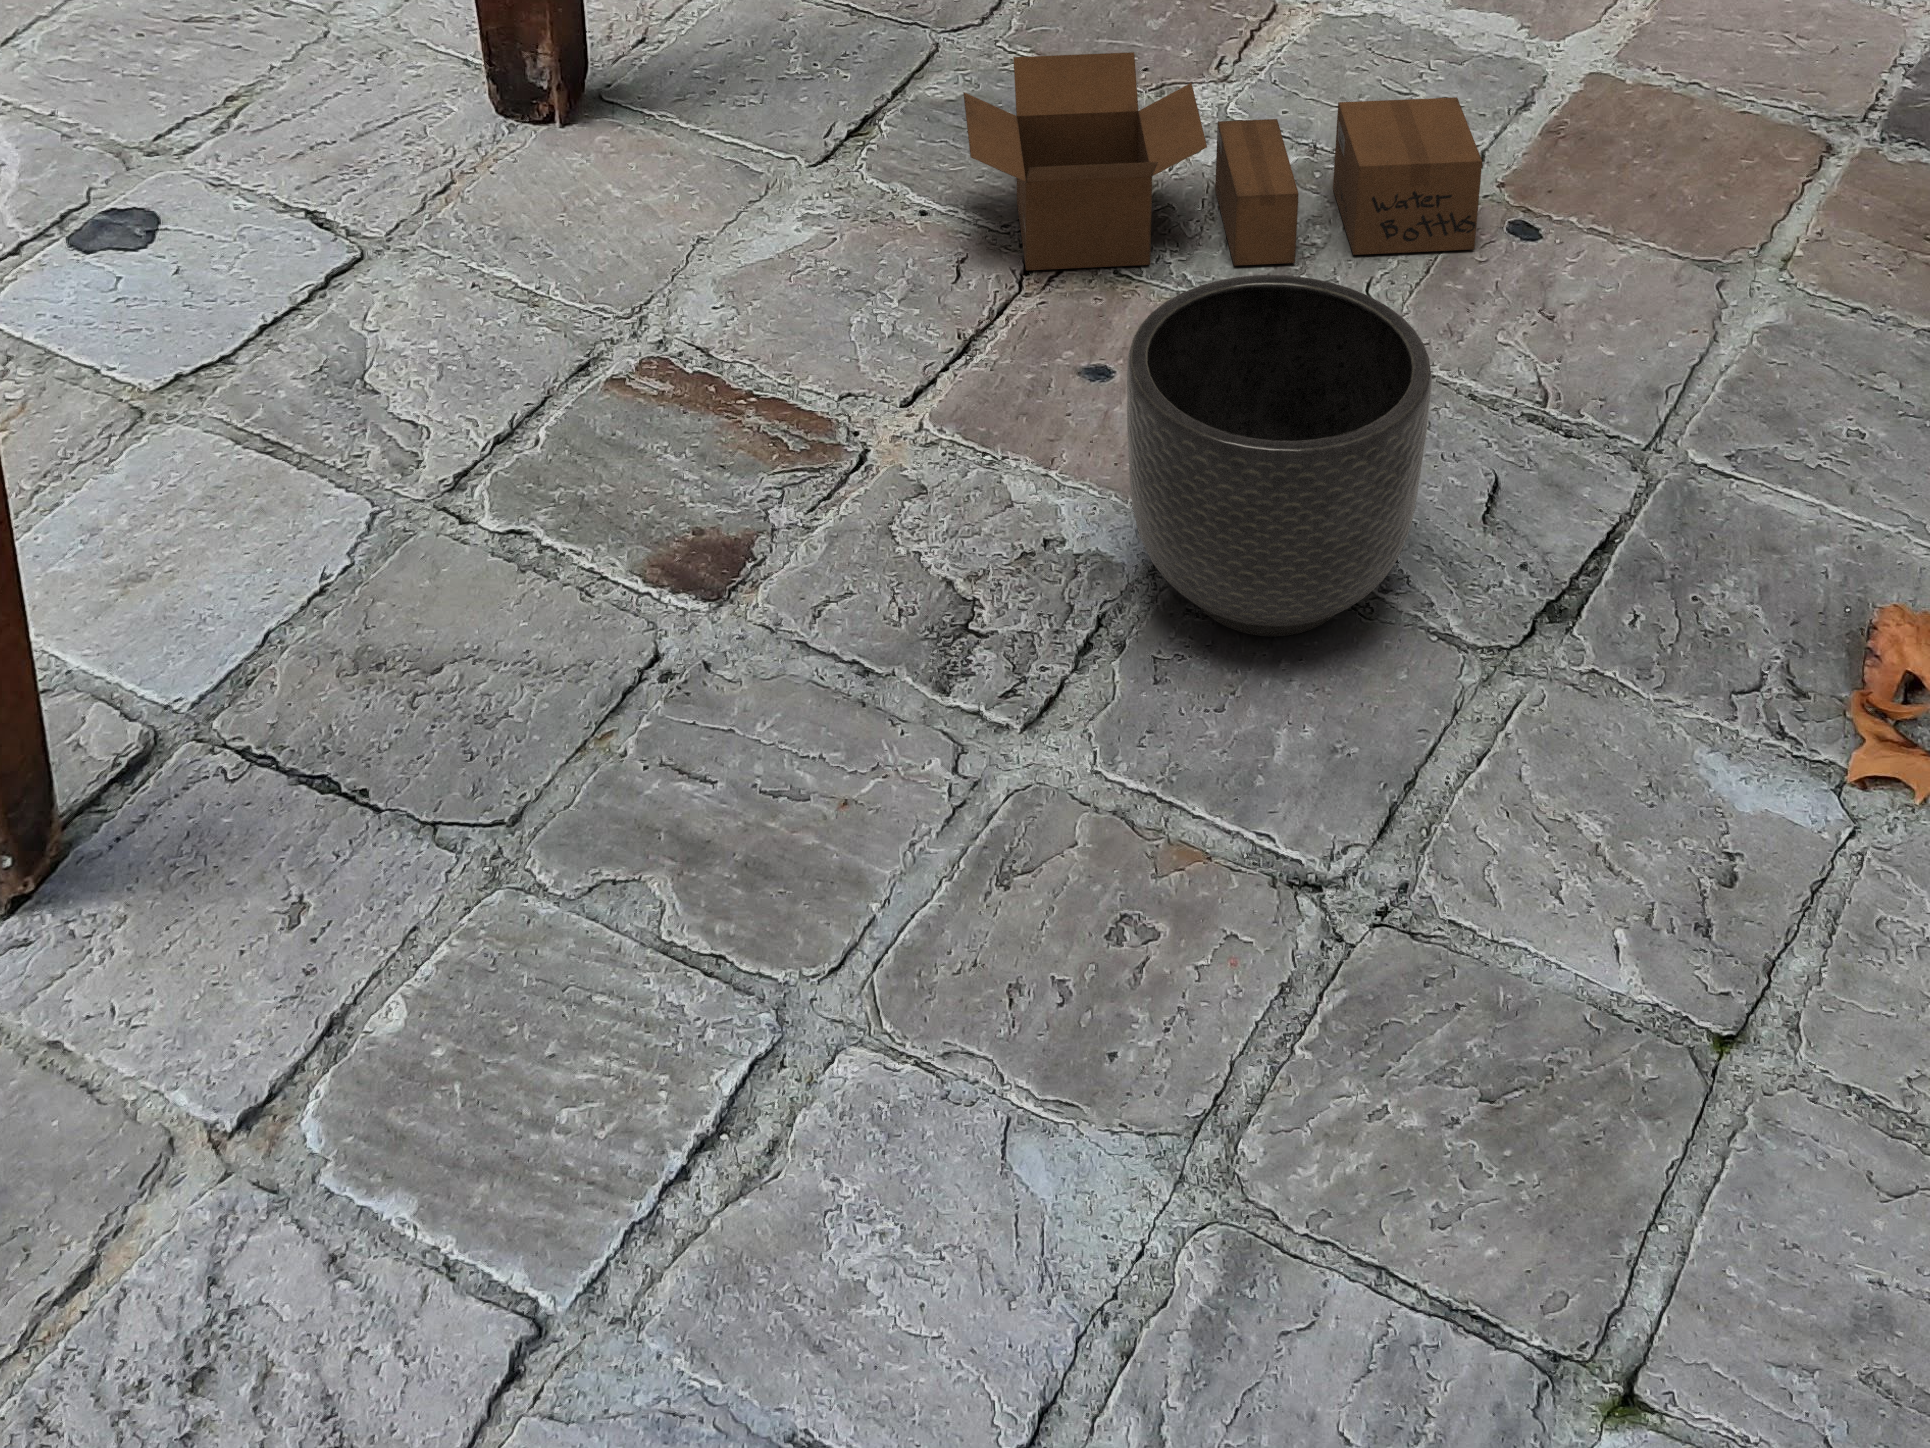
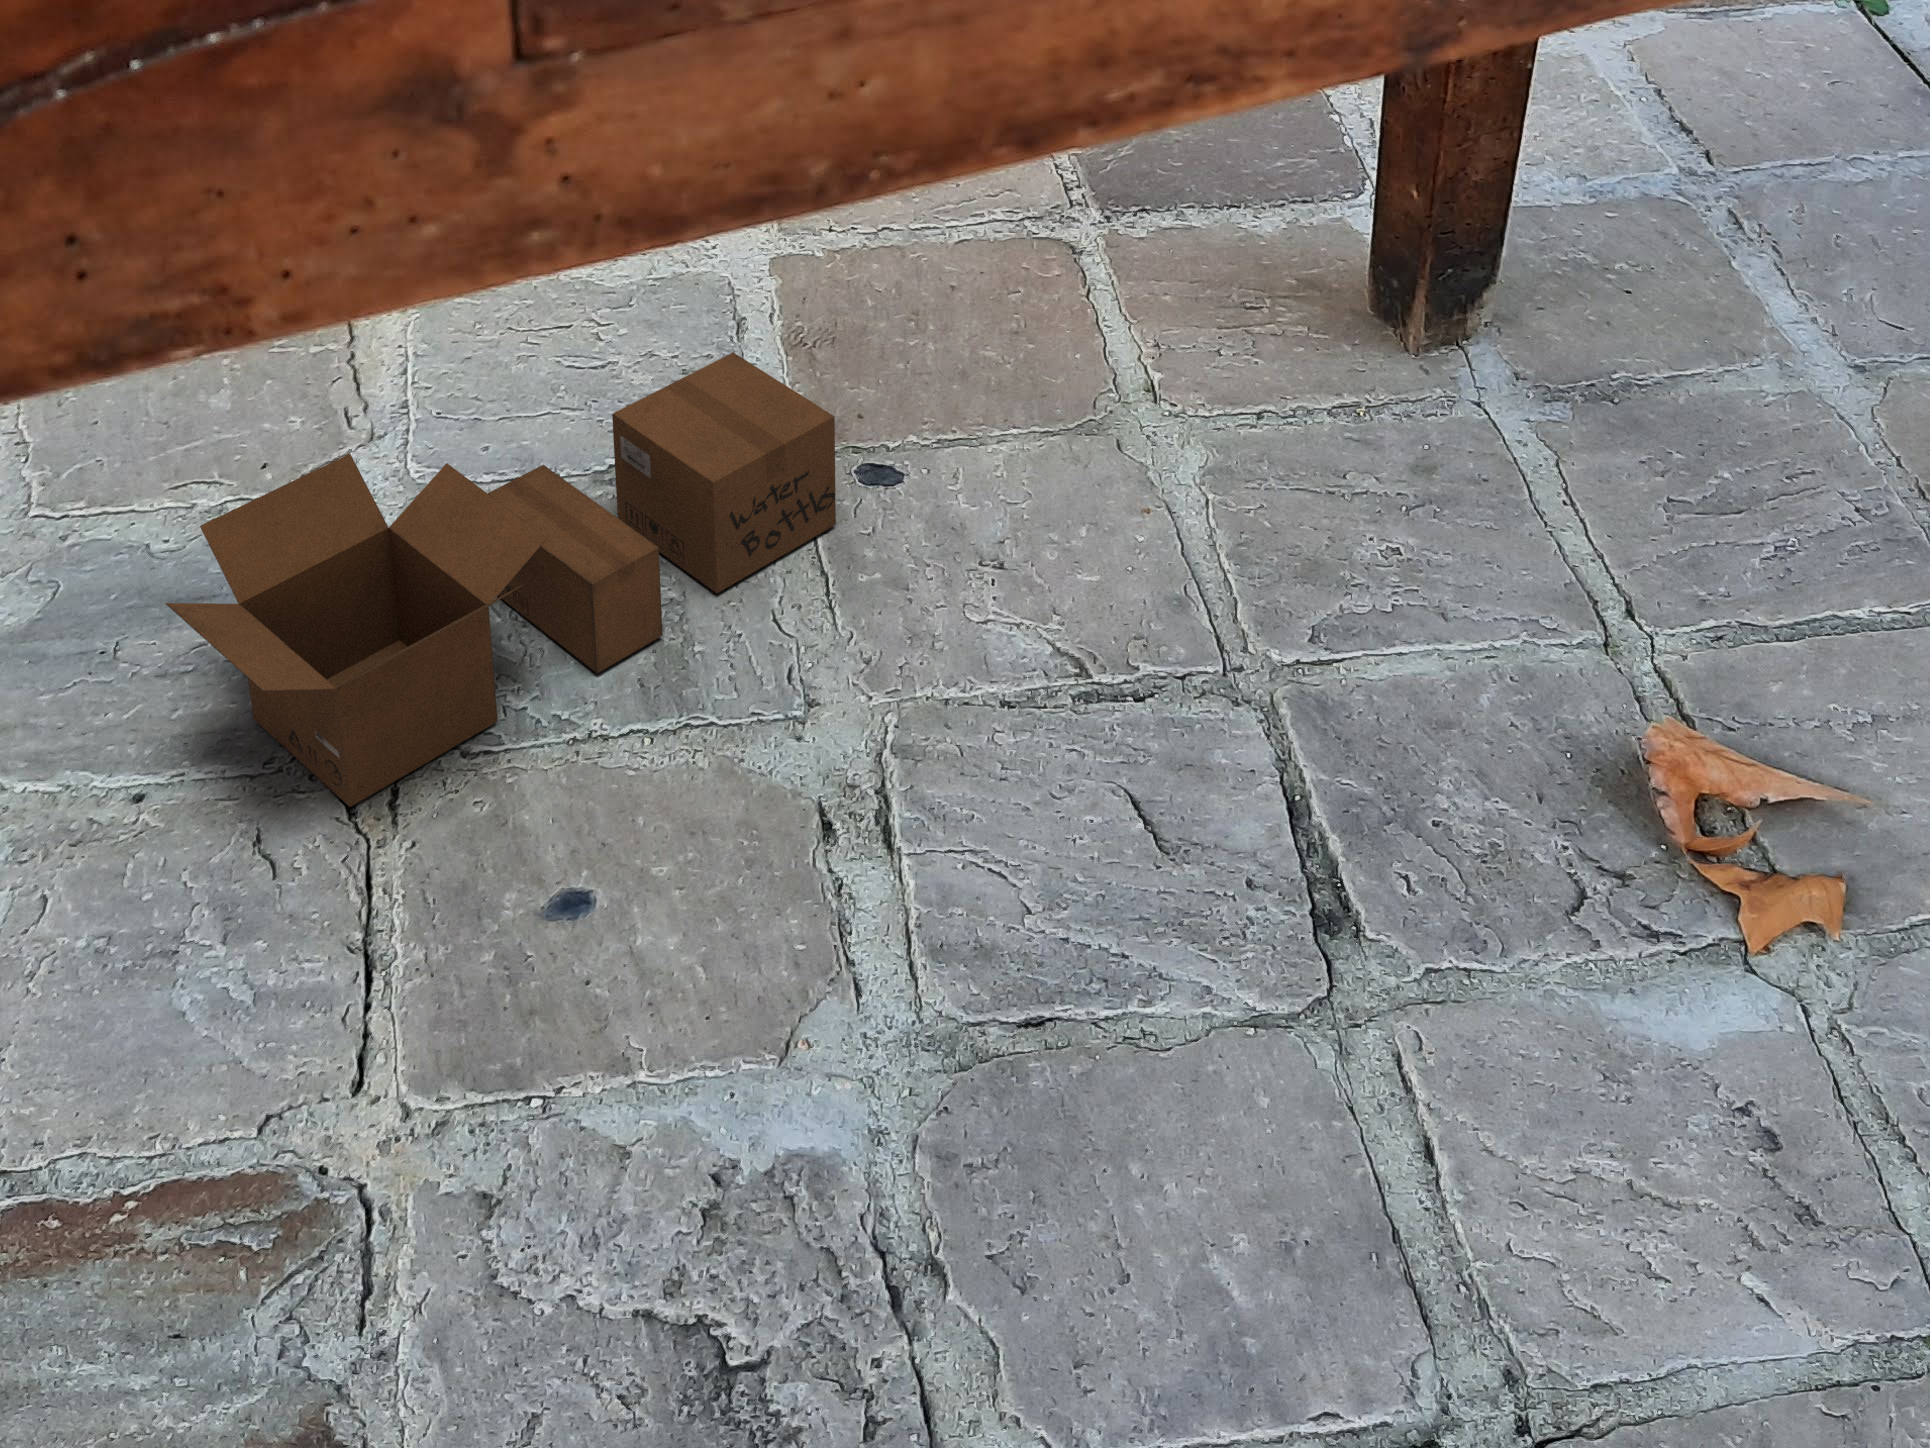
planter: present [1127,275,1432,636] -> none [820,645,1240,1163]

